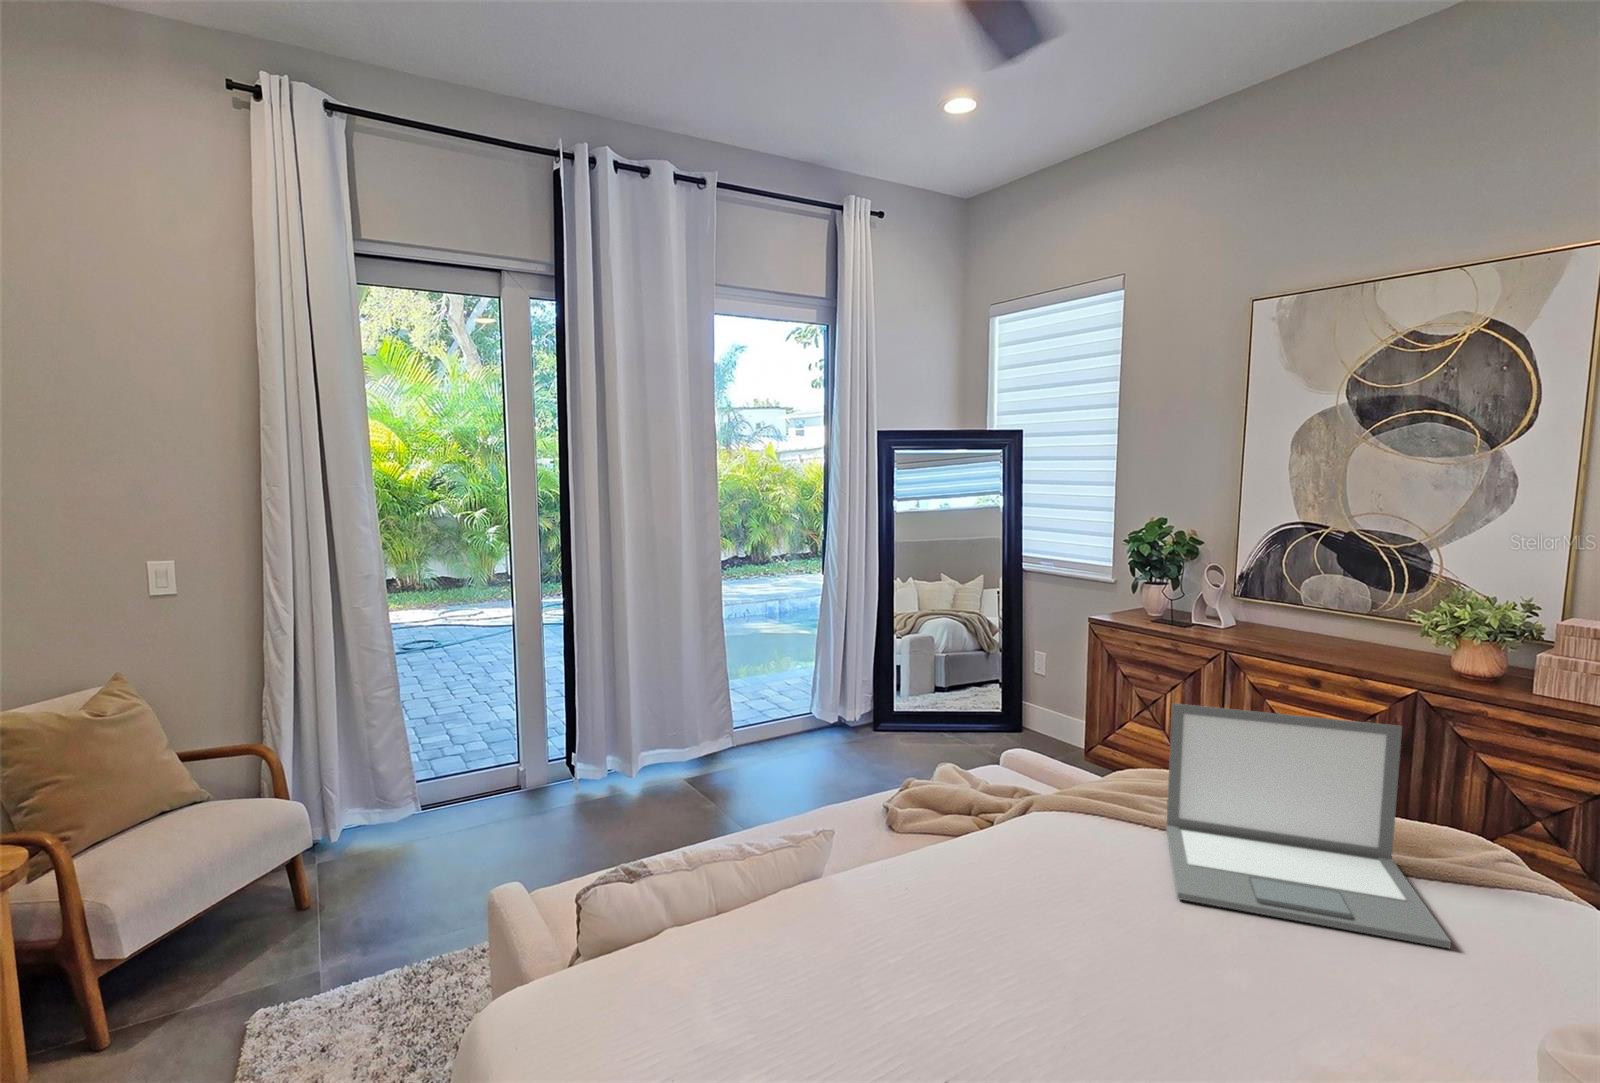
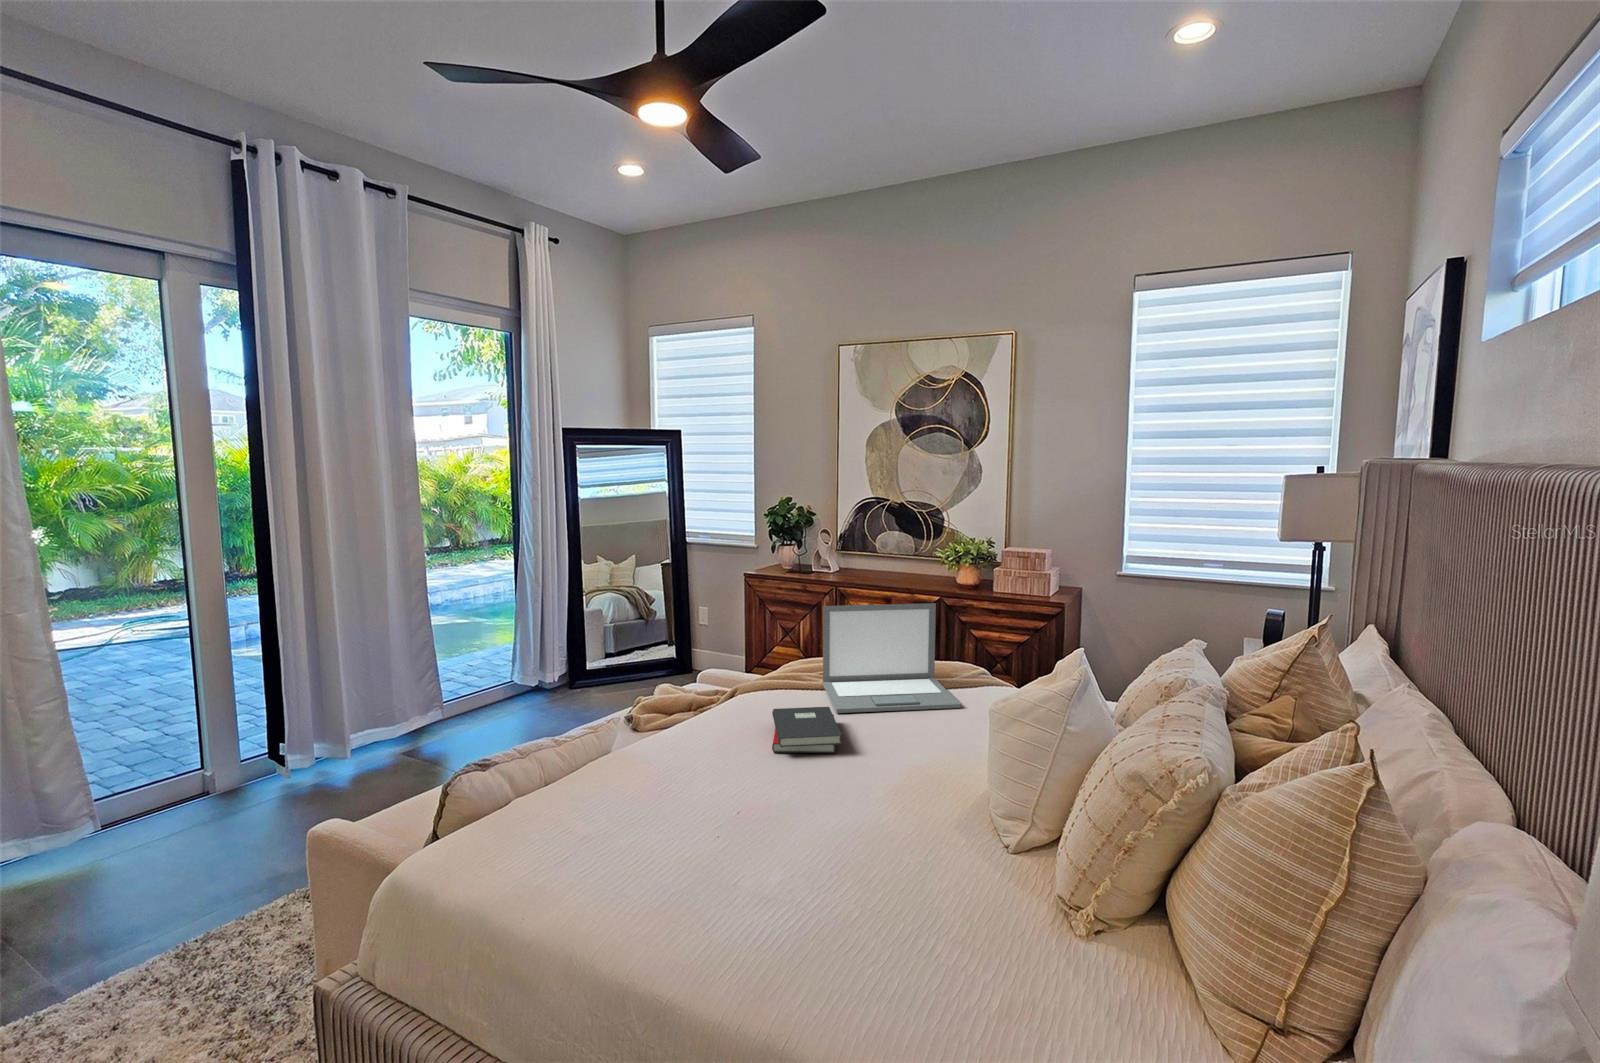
hardback book: none [1036,872,1168,998] -> present [772,707,842,753]

